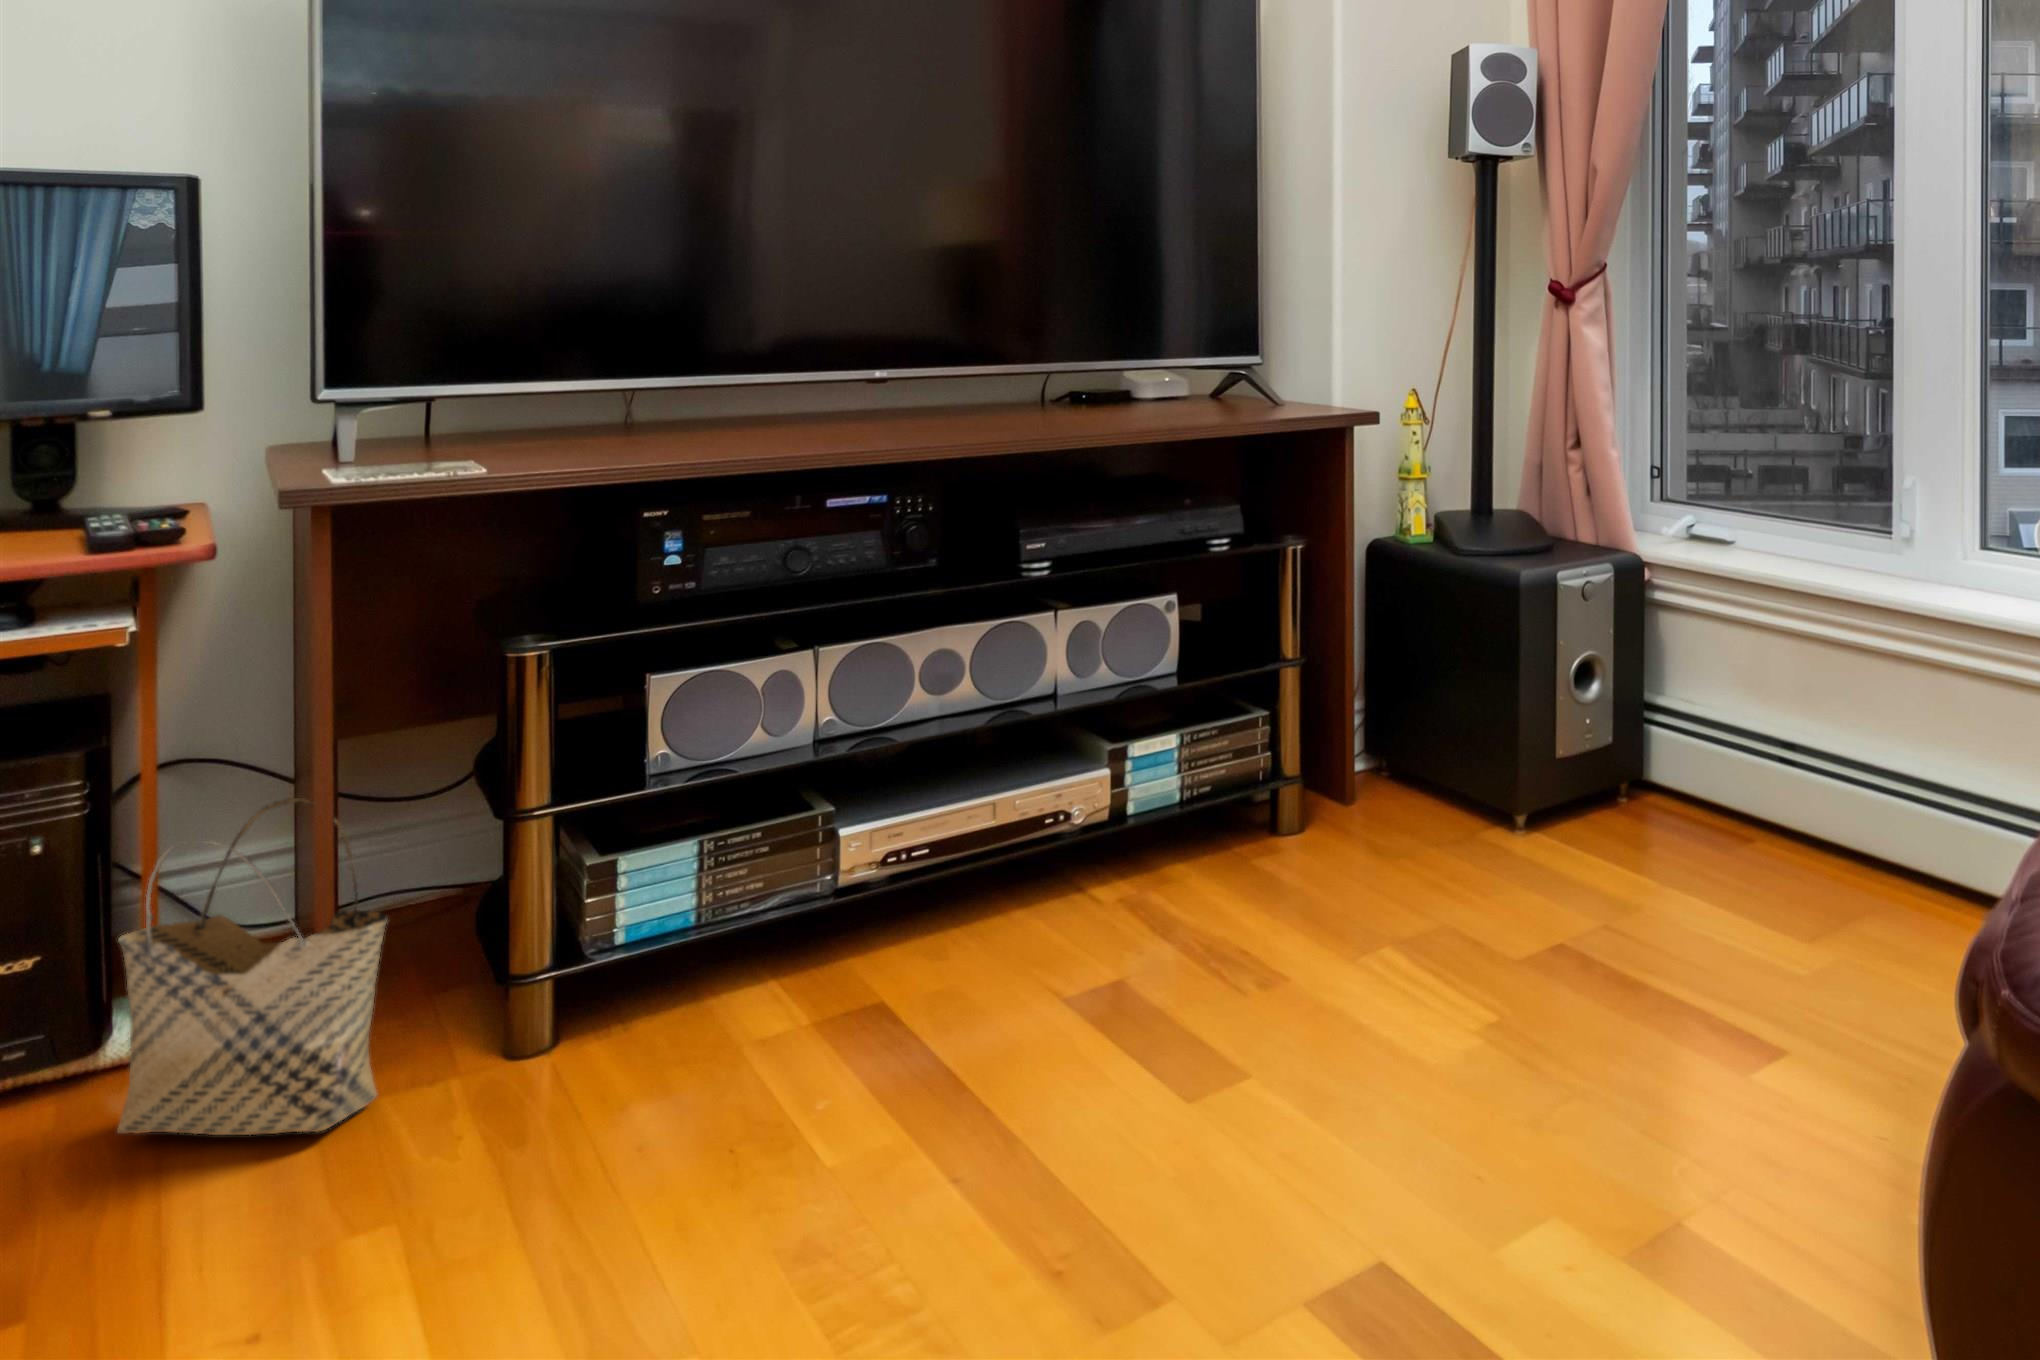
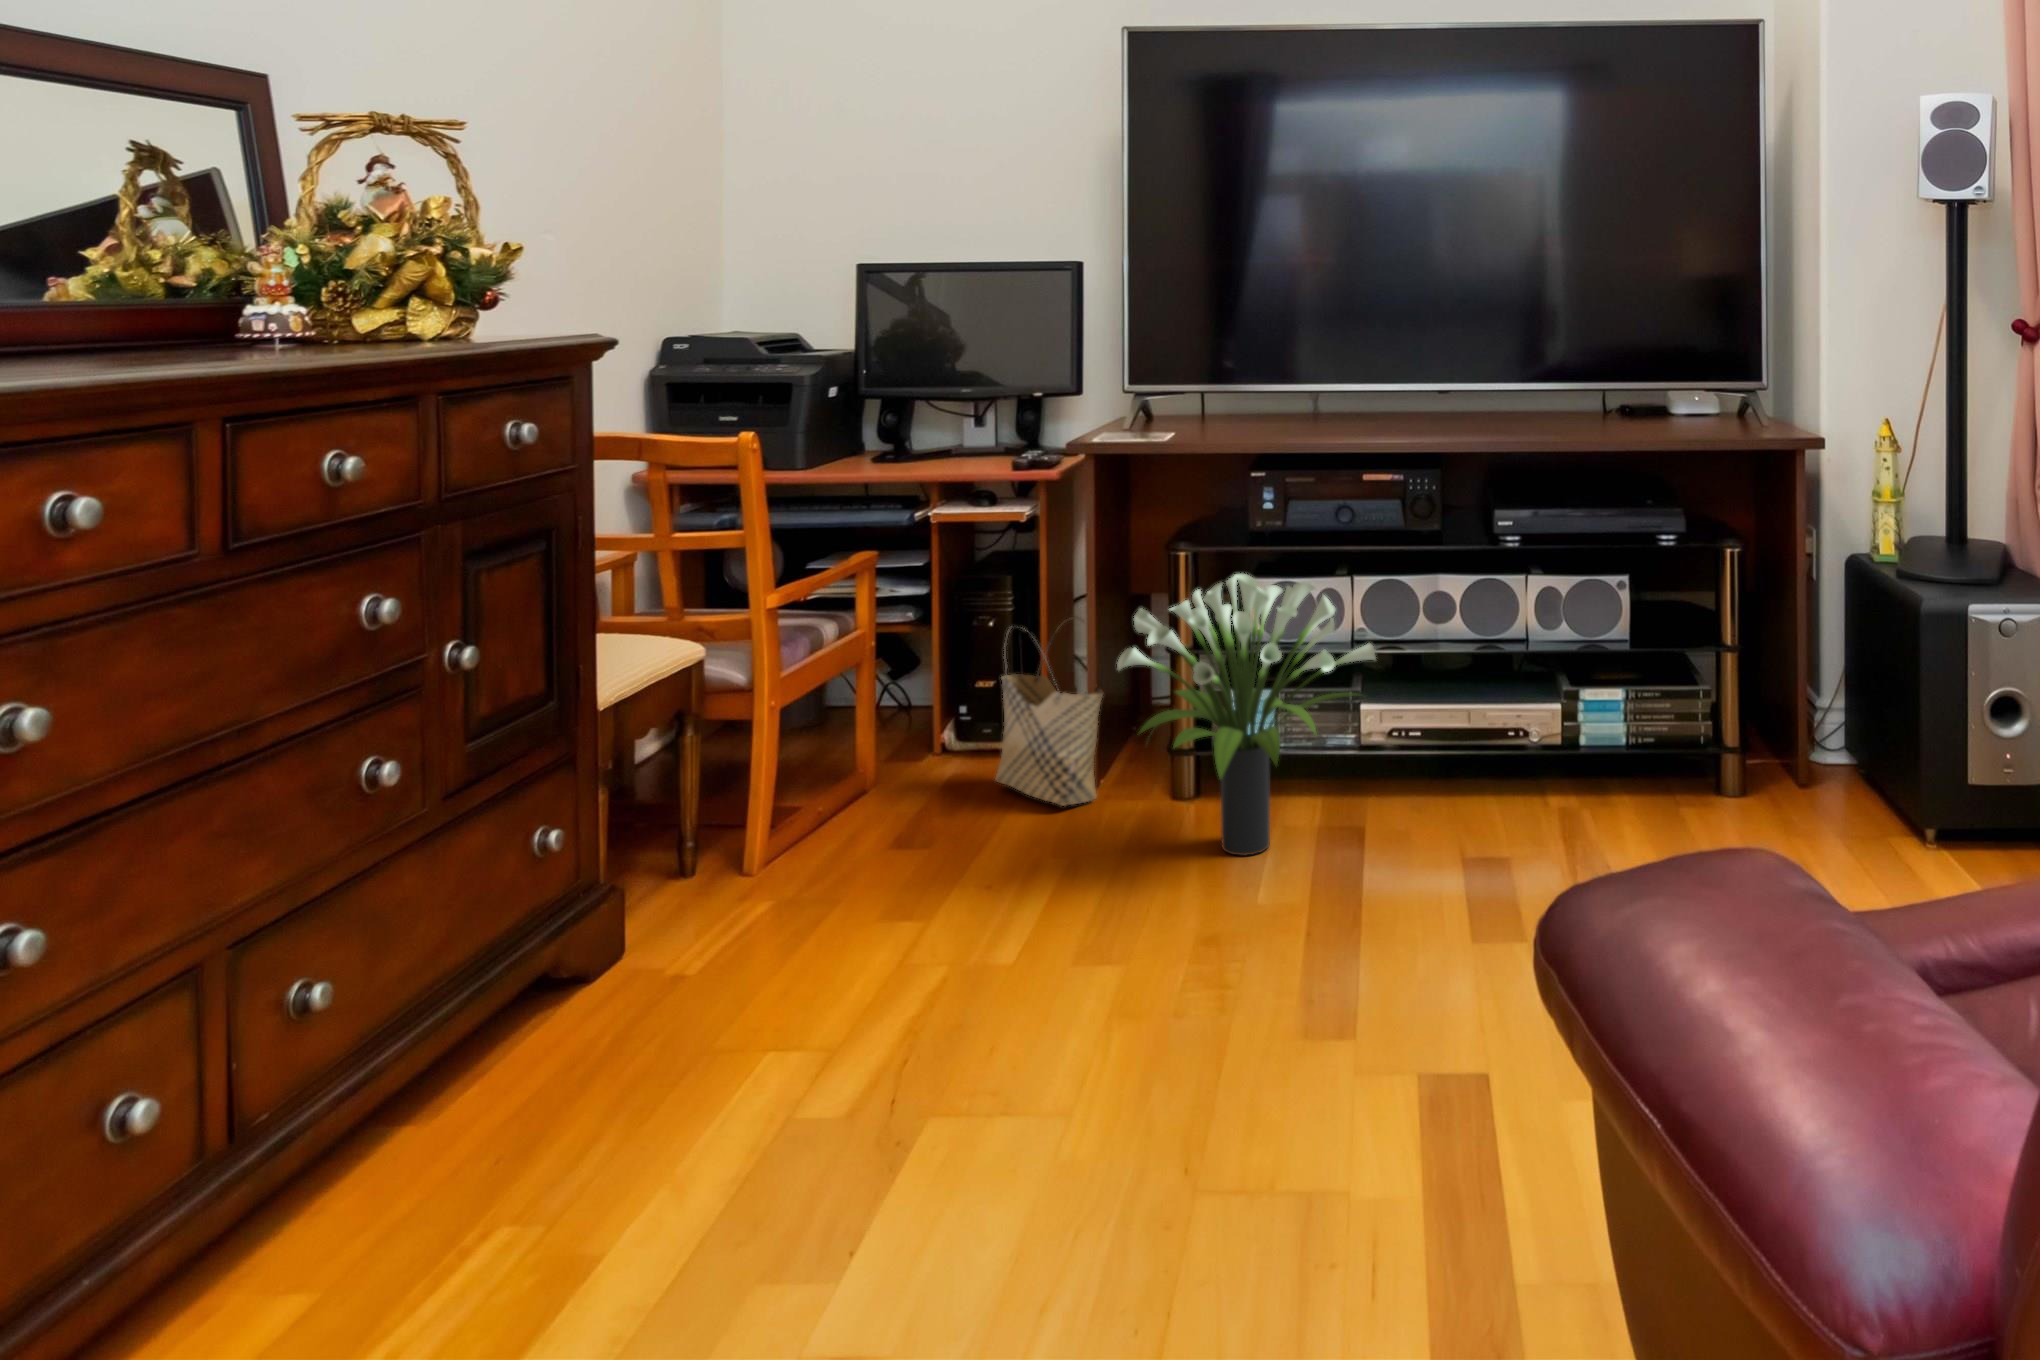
potted plant: none [501,672,938,1106] -> present [1117,574,1376,855]

